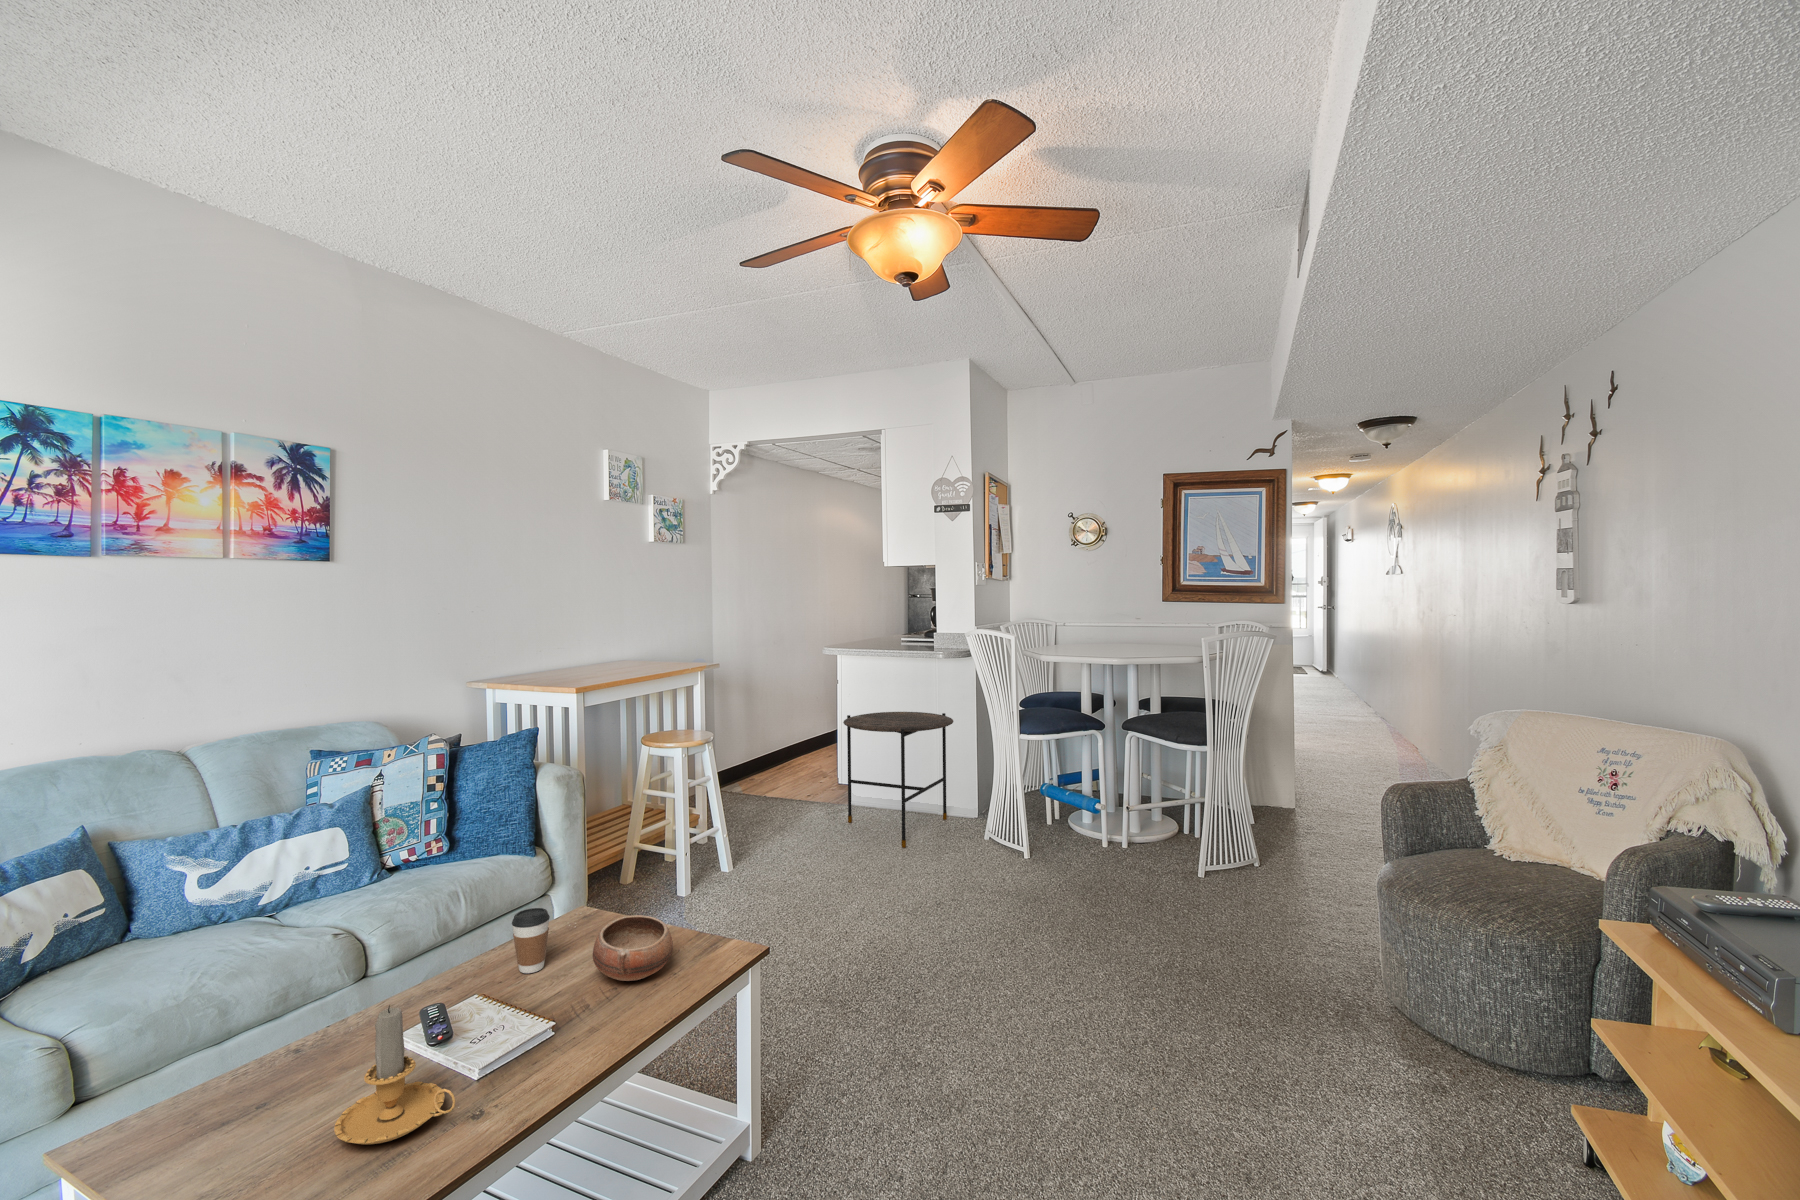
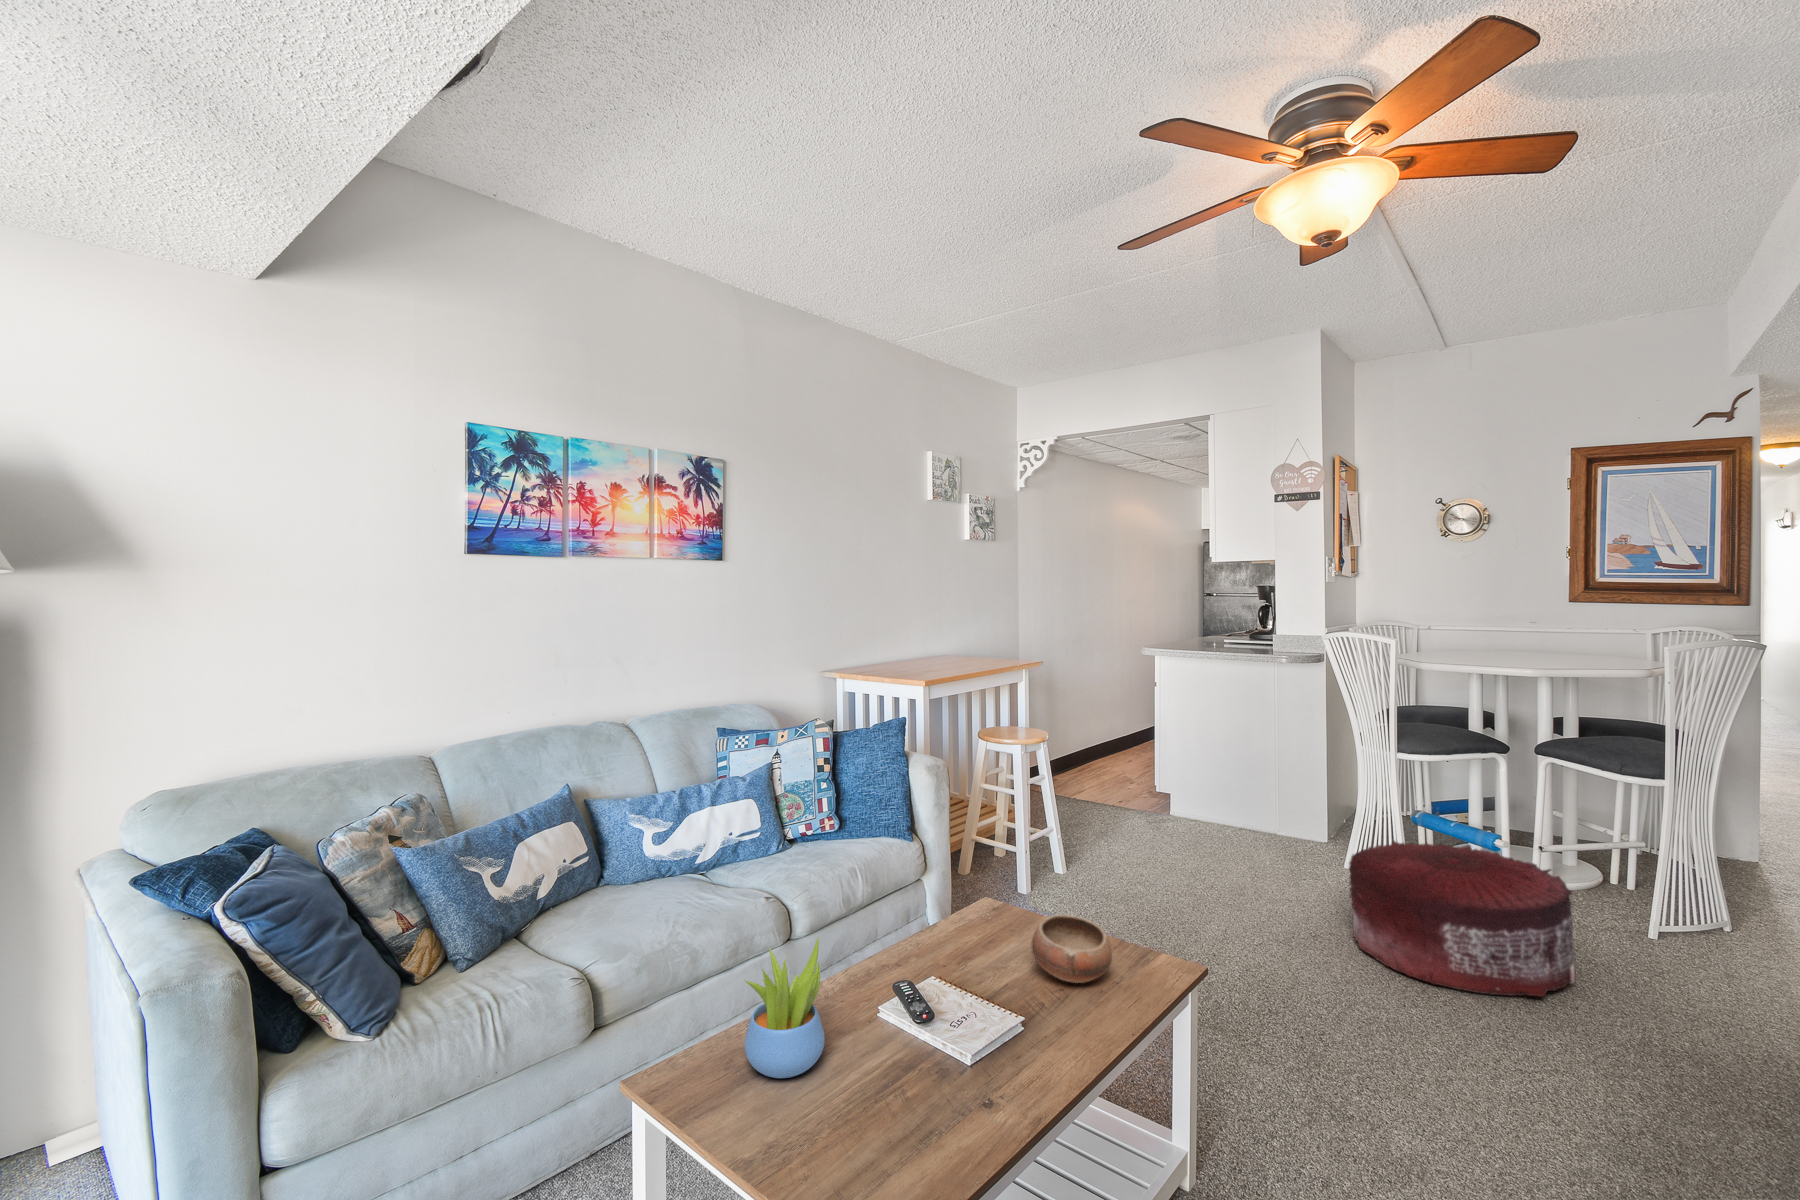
side table: present [843,712,953,848] -> none [1174,719,1304,868]
pouf: none [962,812,1127,939] -> present [1349,841,1575,997]
coffee cup: present [512,908,550,973] -> none [947,896,981,961]
succulent plant: none [202,971,312,1129] -> present [744,937,825,1078]
candle: present [334,1005,455,1144] -> none [864,980,974,1115]

